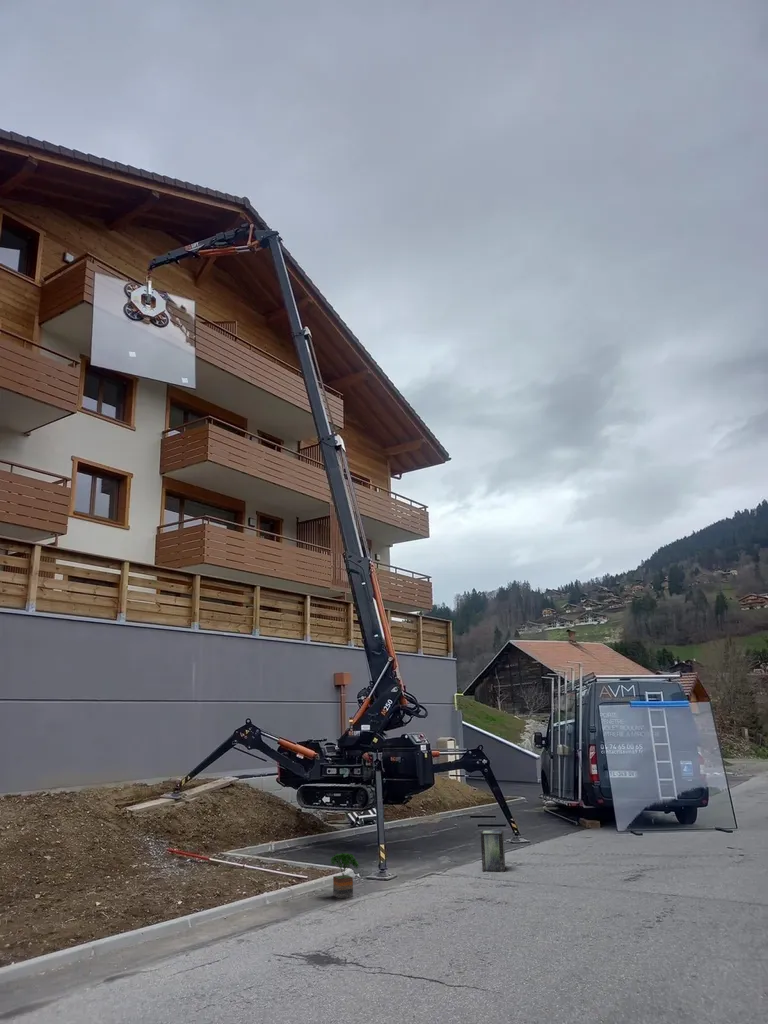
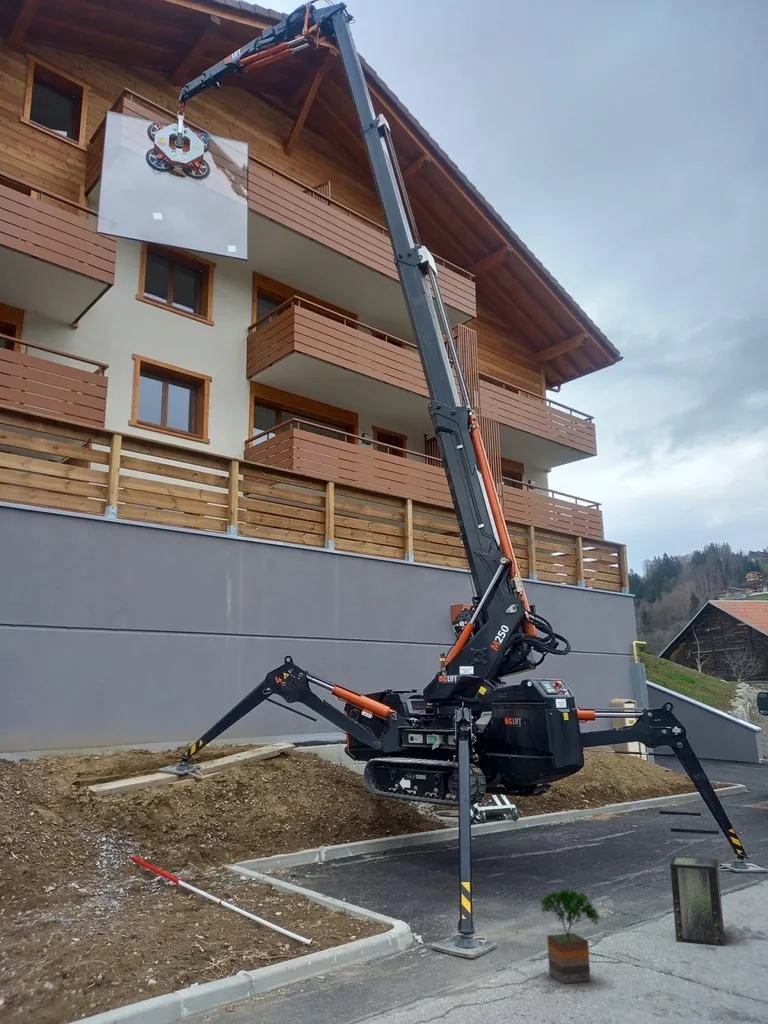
potted tree: present [331,853,359,898] -> present [540,890,599,984]

